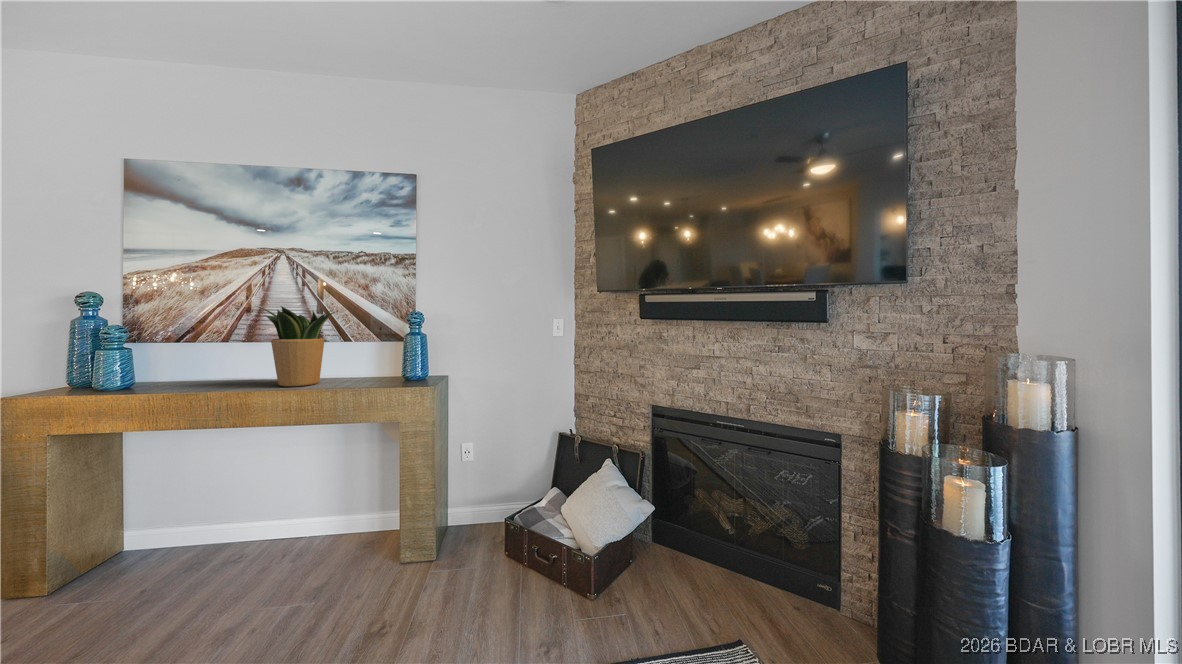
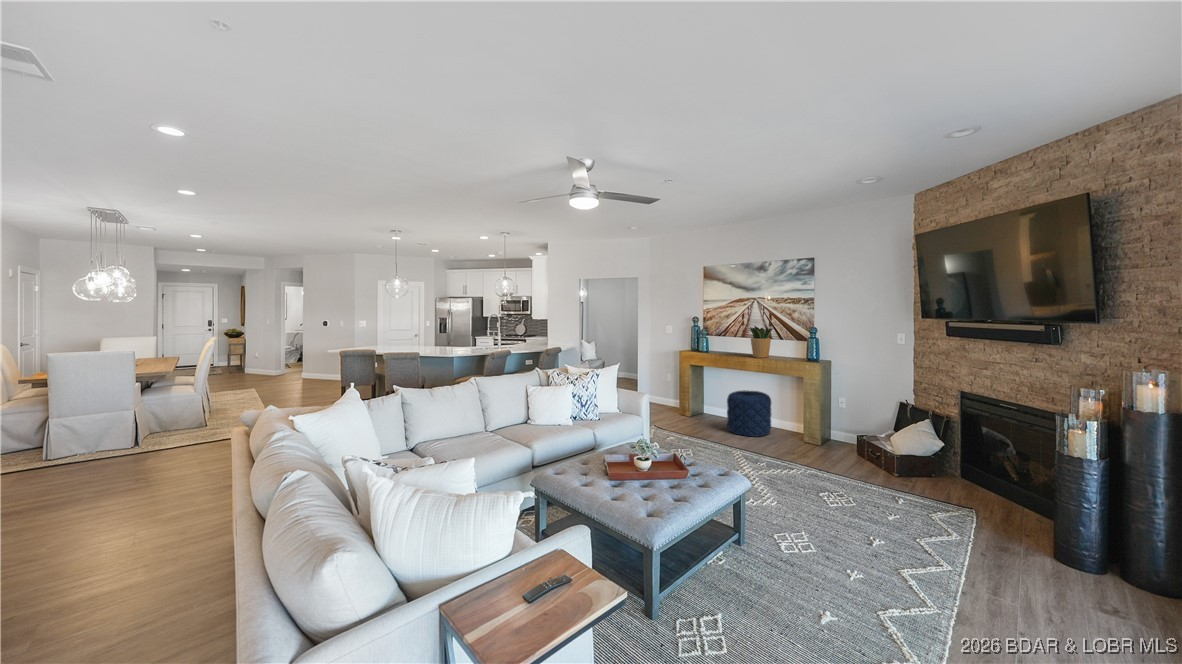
pouf: none [196,470,331,613] -> present [727,390,771,436]

